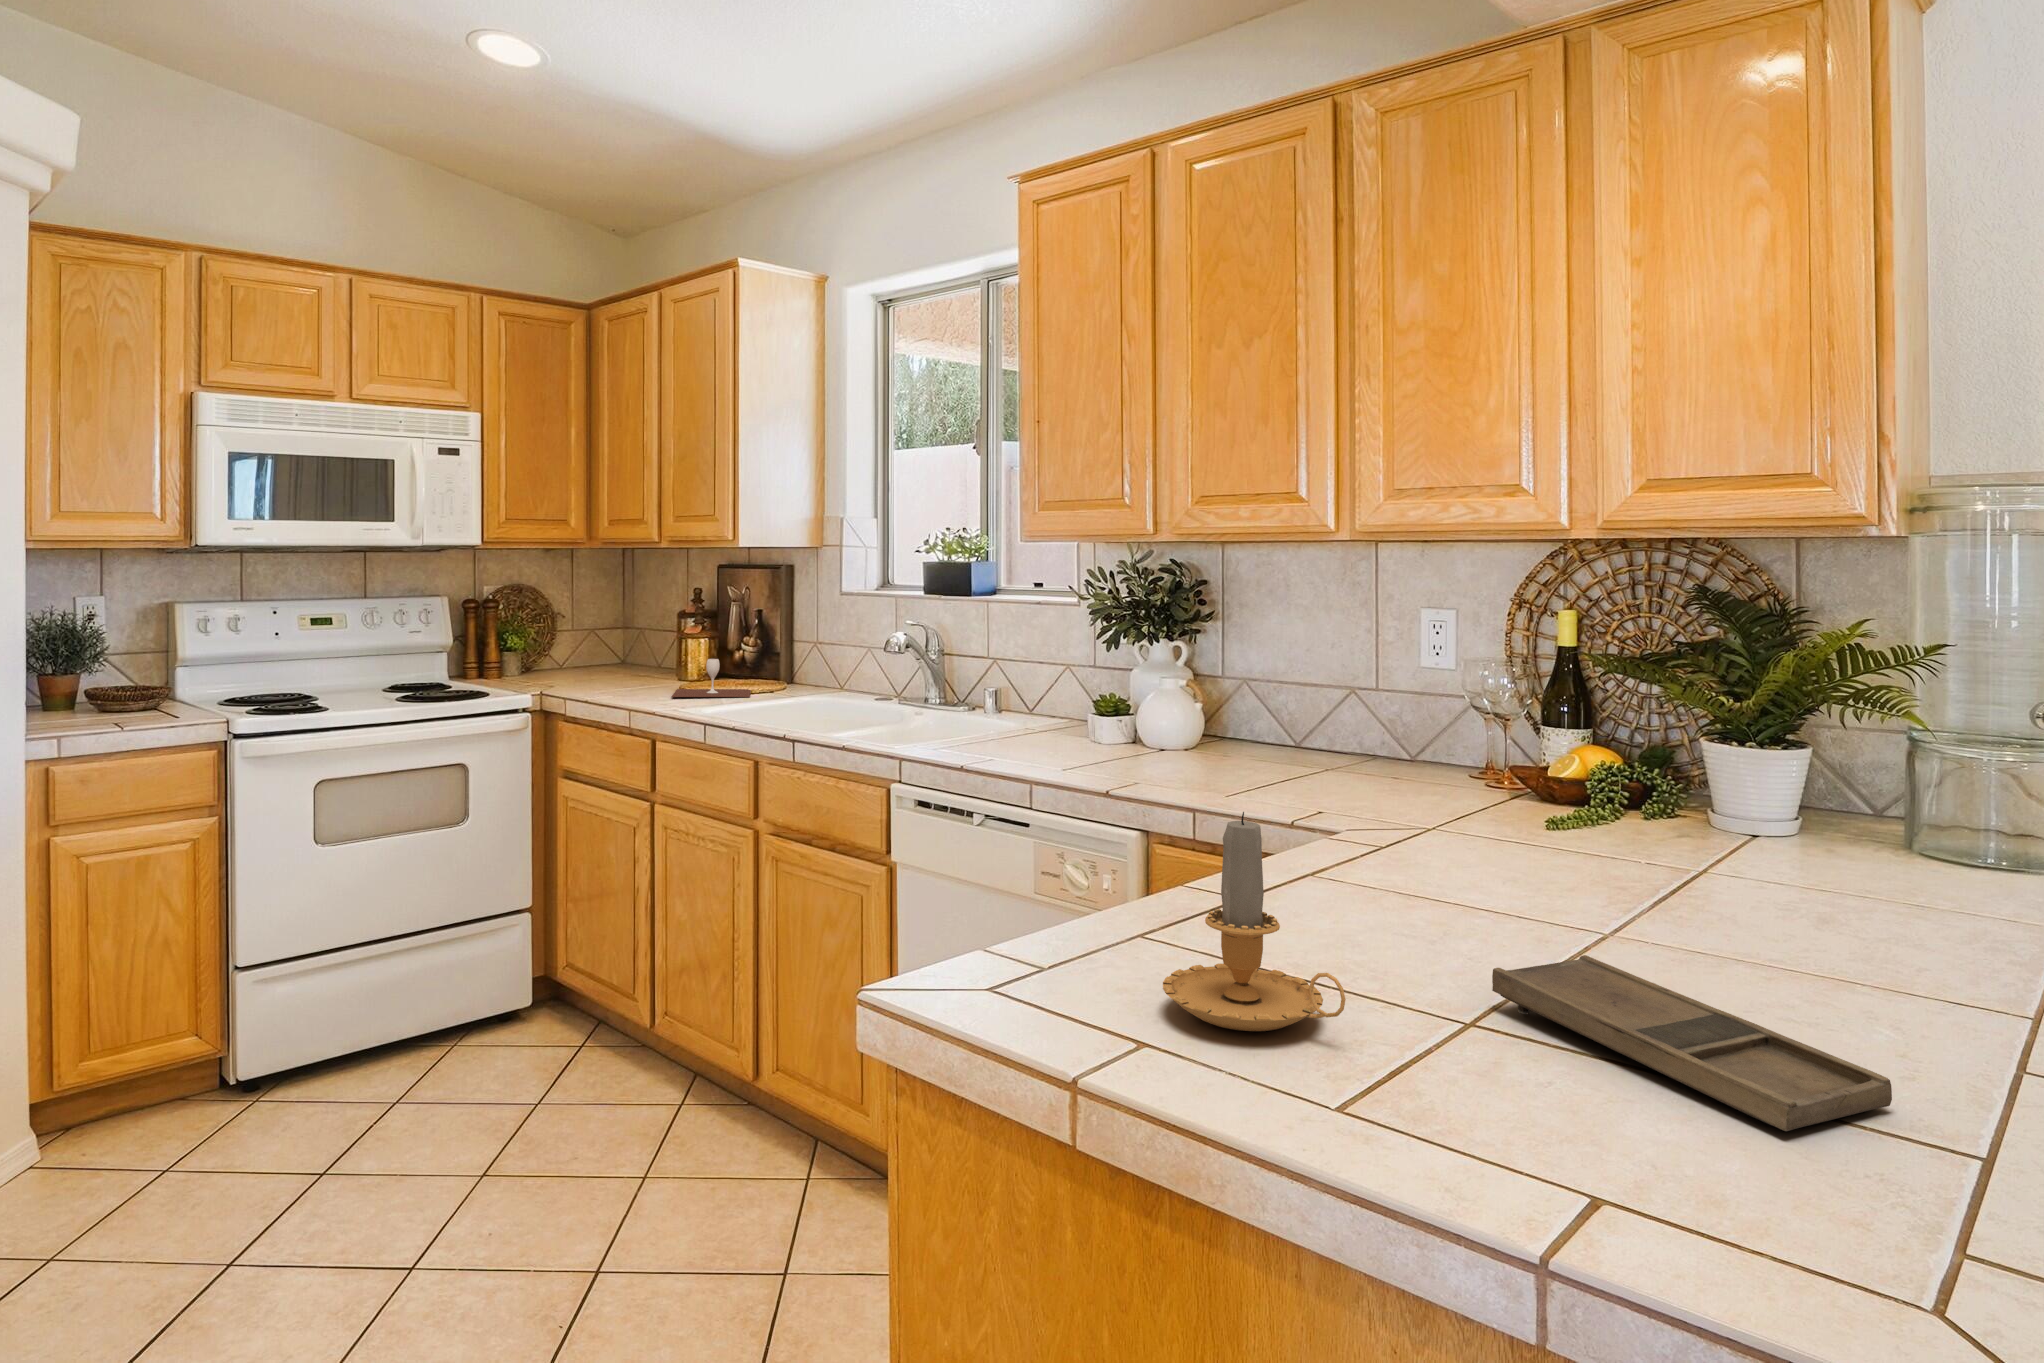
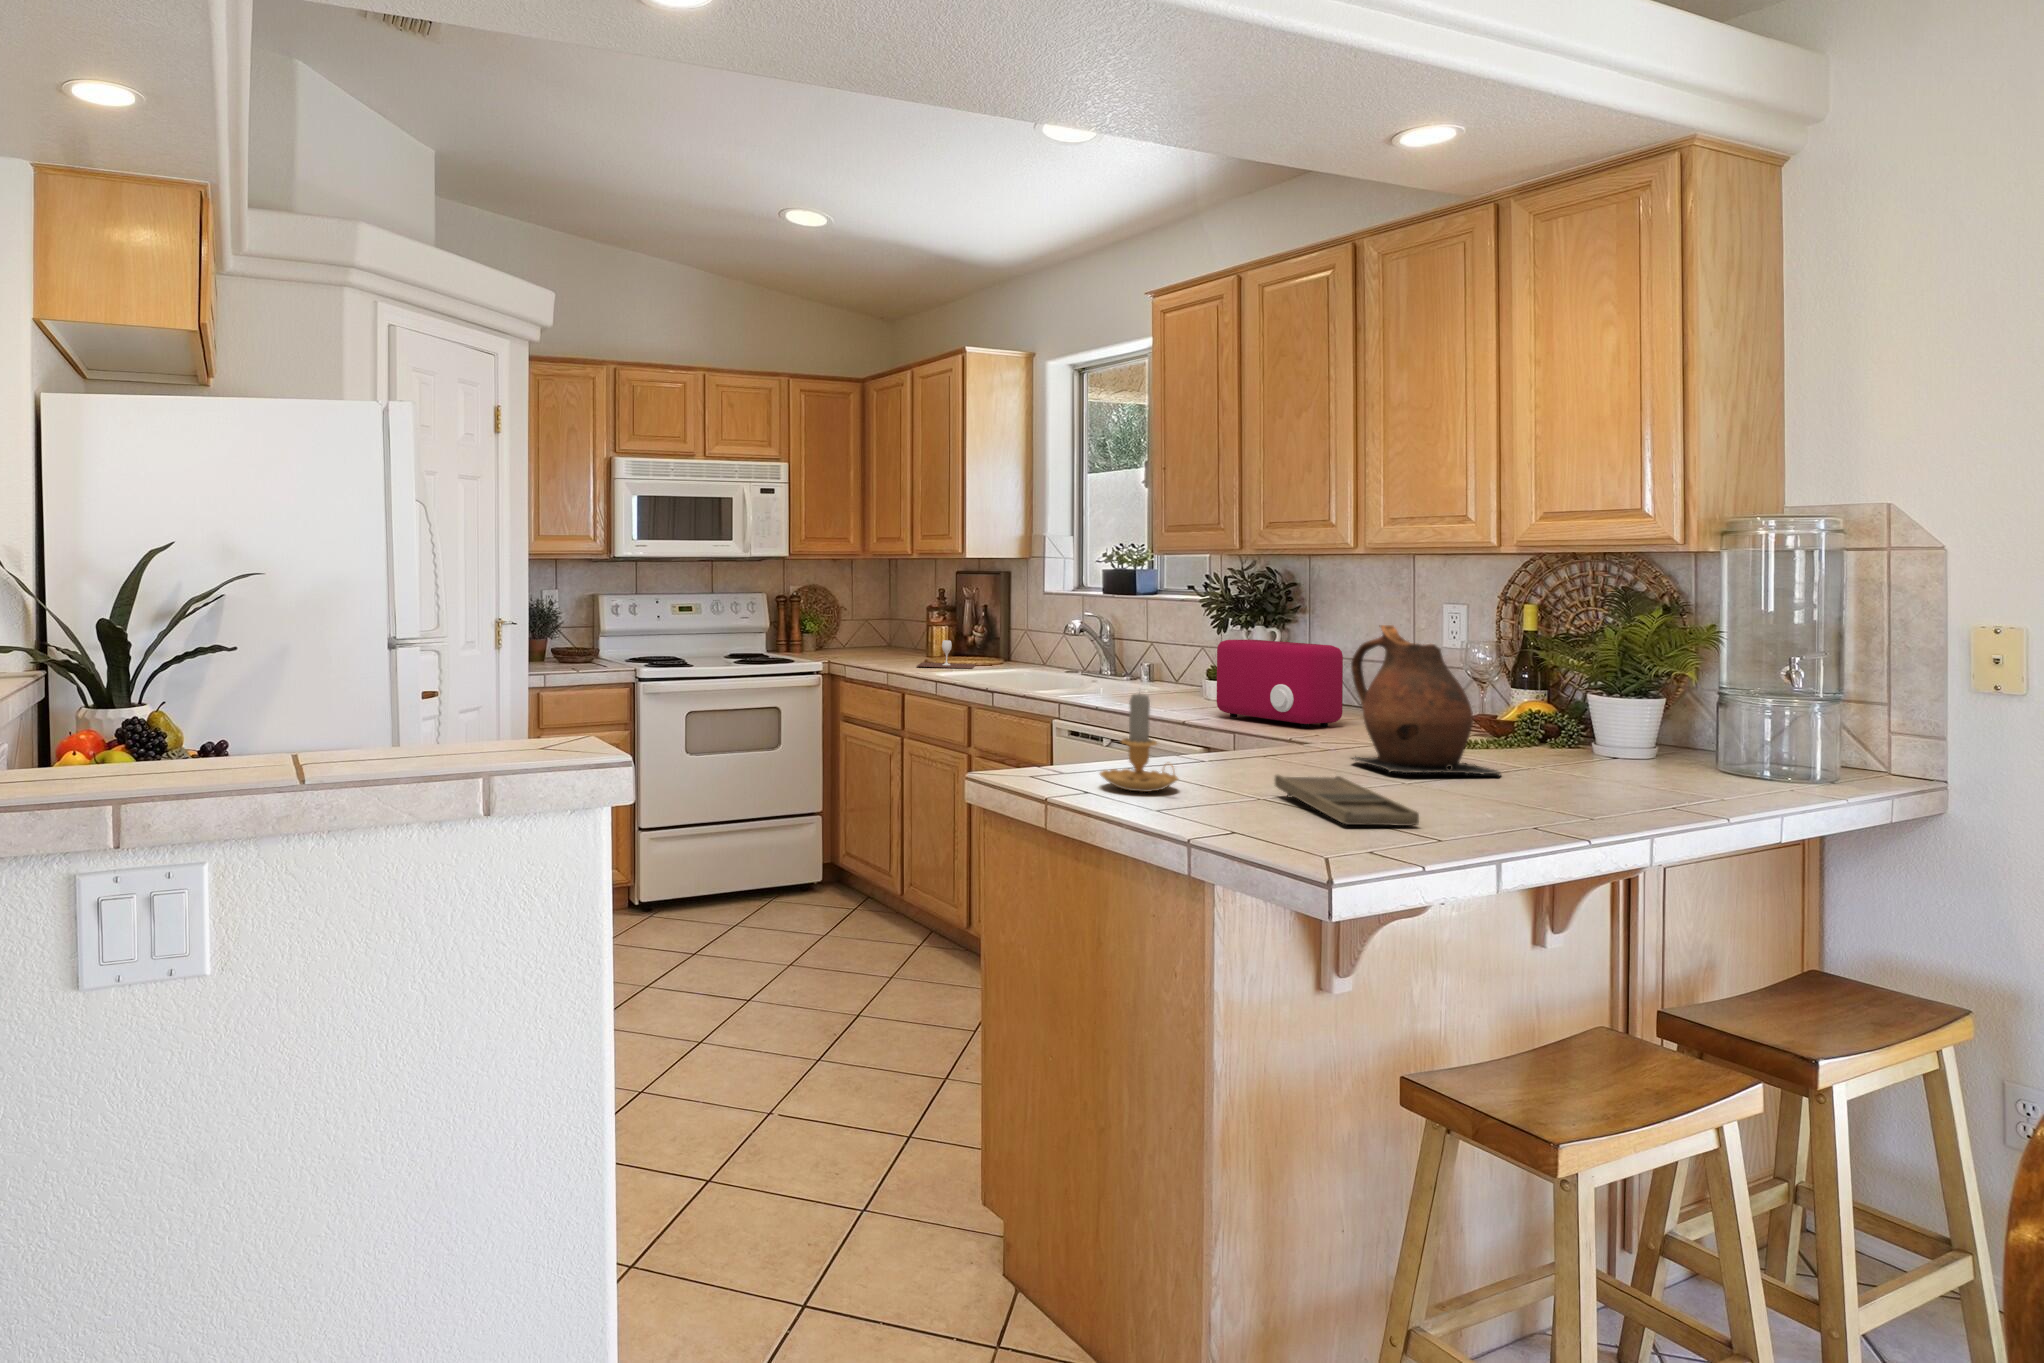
ceramic pitcher: none [1455,653,1702,909] -> present [1351,625,1501,776]
toaster: none [1147,663,1328,794] -> present [1217,640,1343,728]

